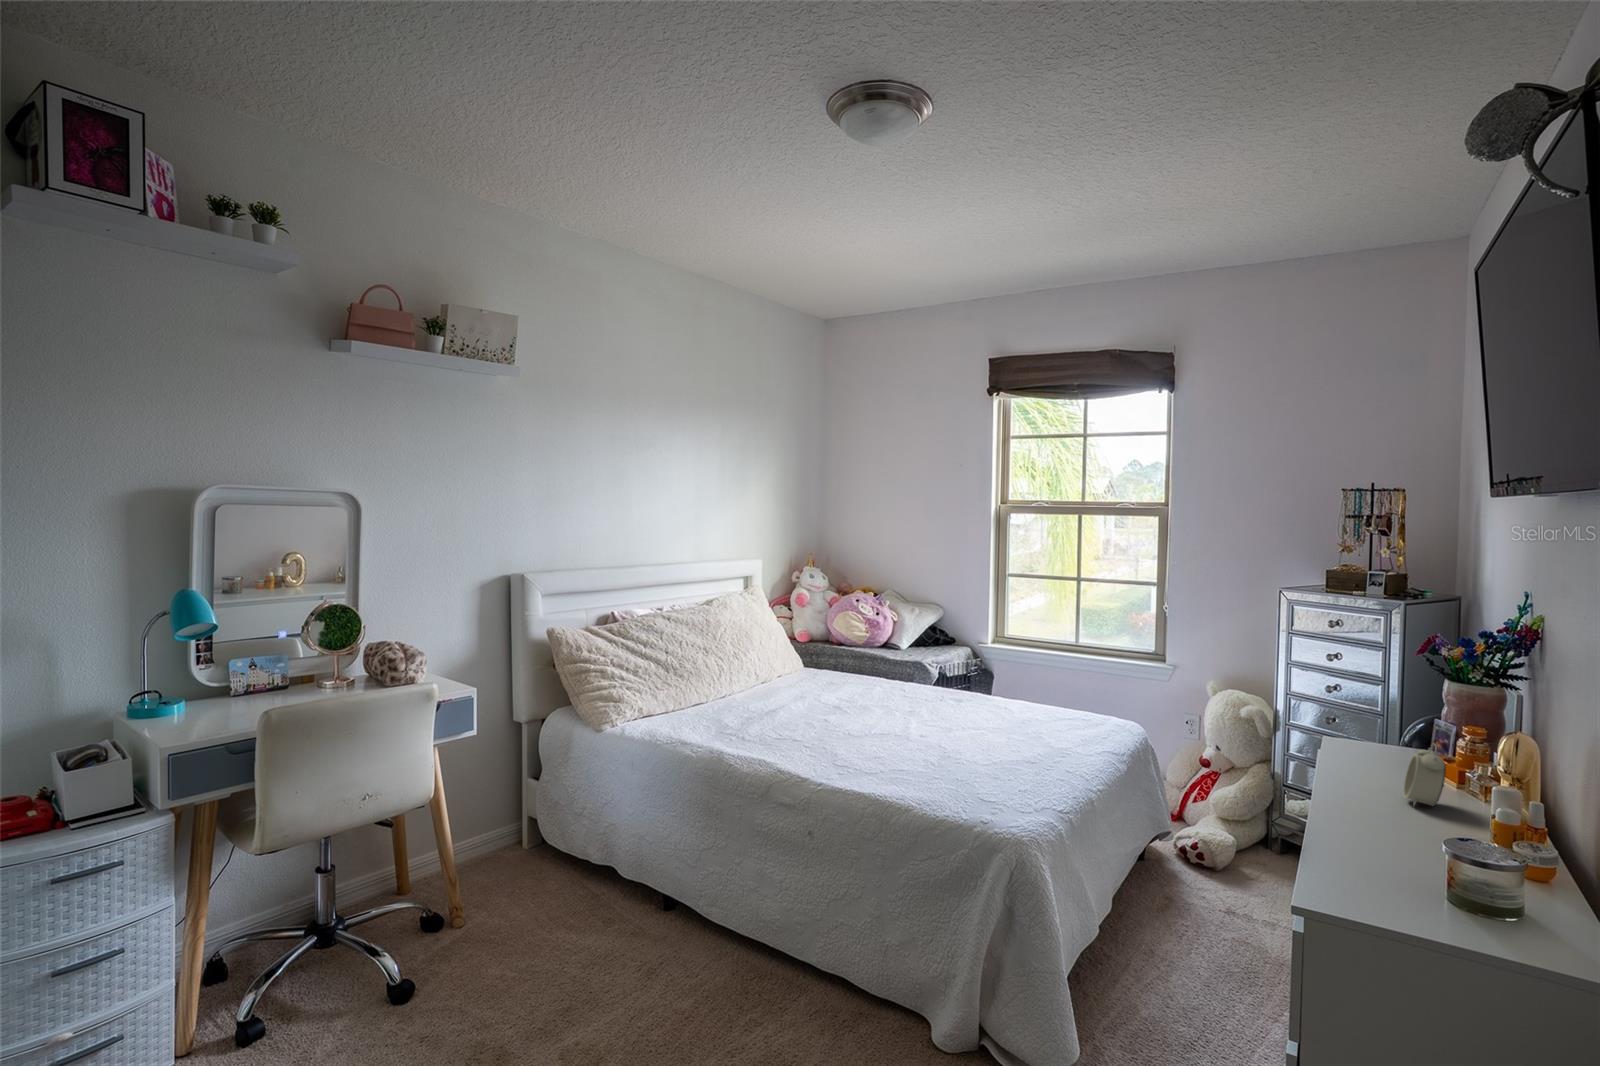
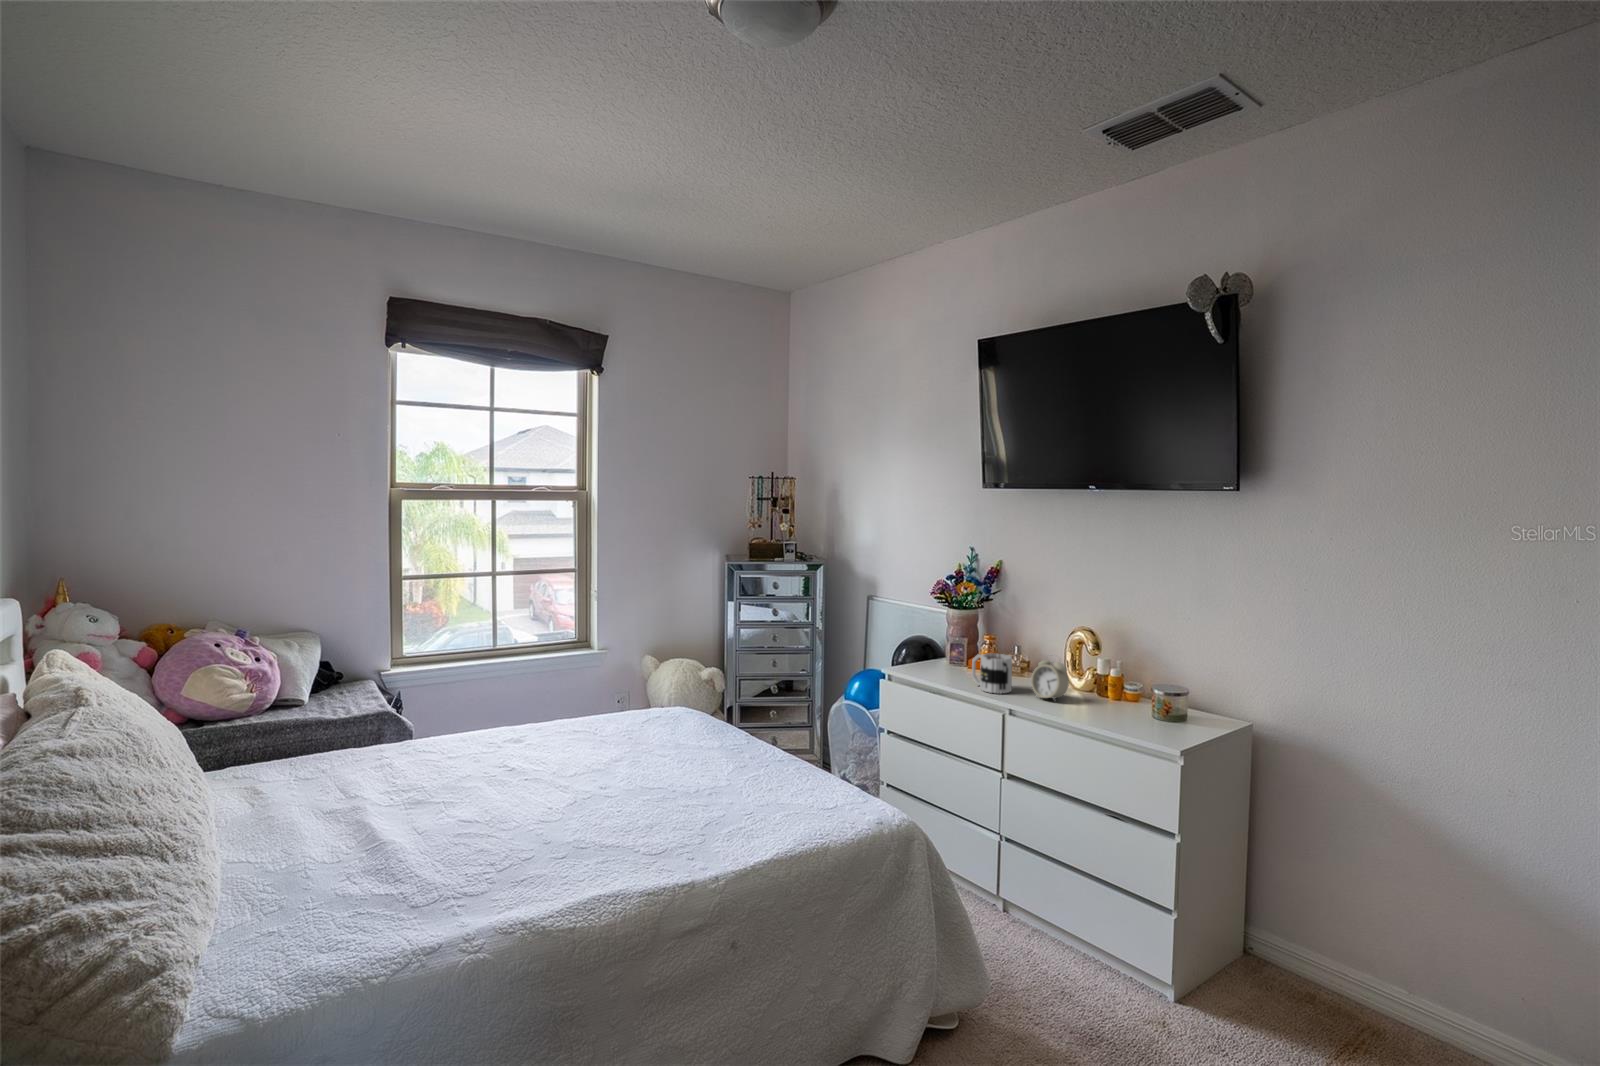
mug: none [1359,727,1410,785] -> present [972,654,1012,694]

